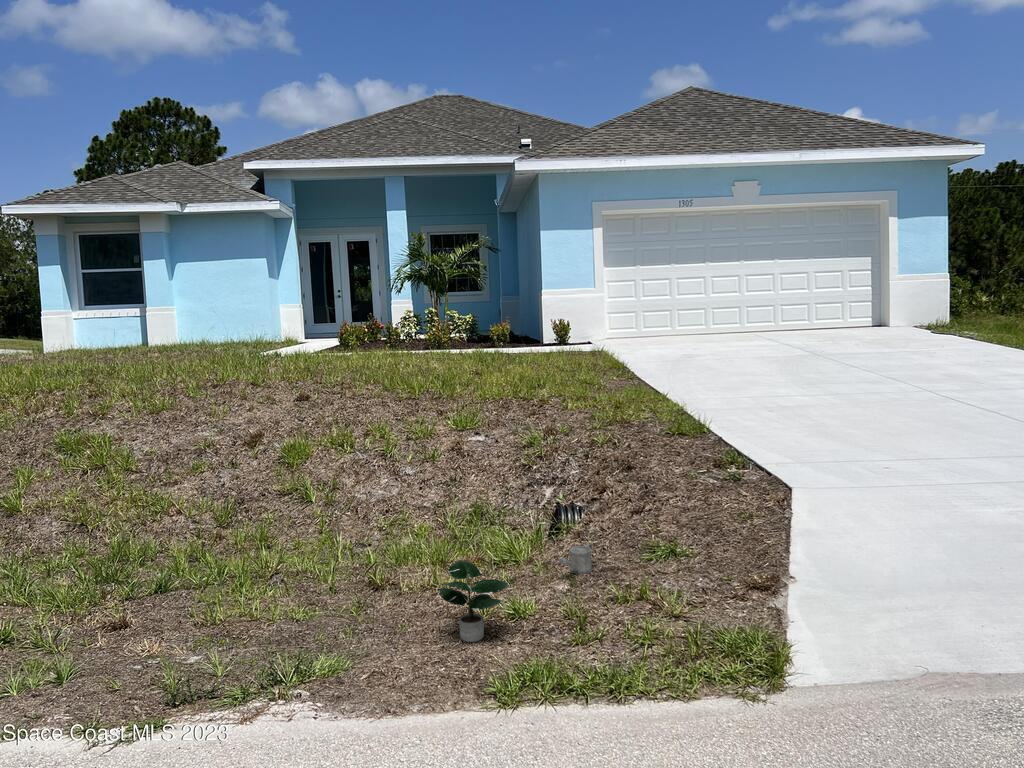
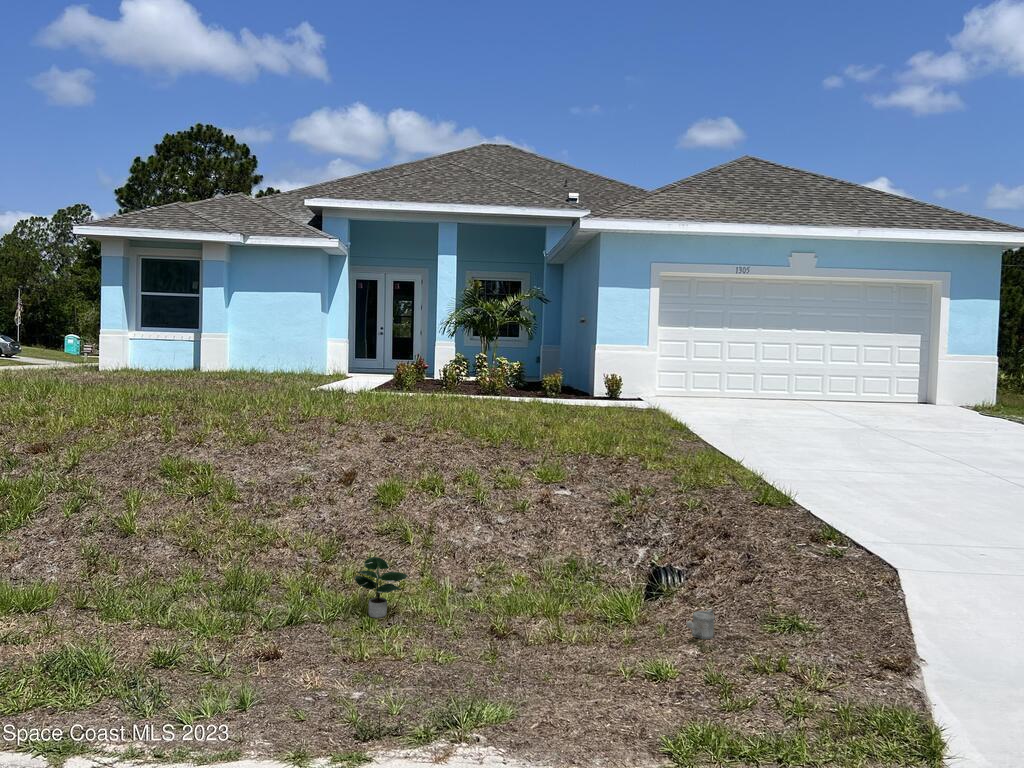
potted plant: present [439,561,508,642] -> present [355,557,408,618]

